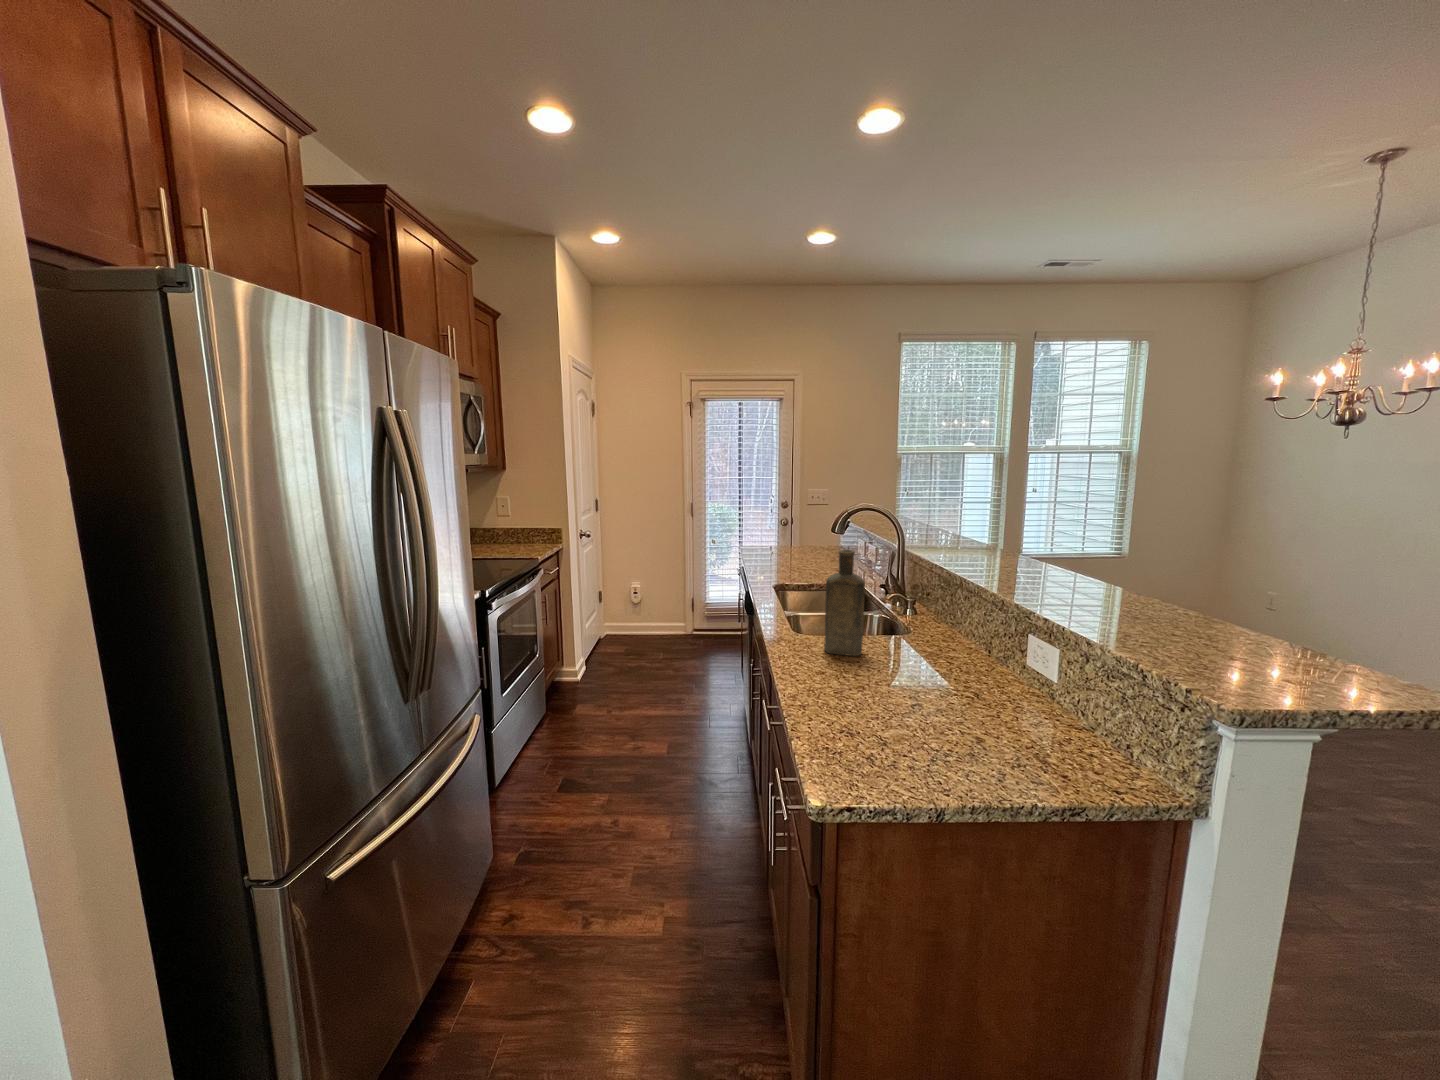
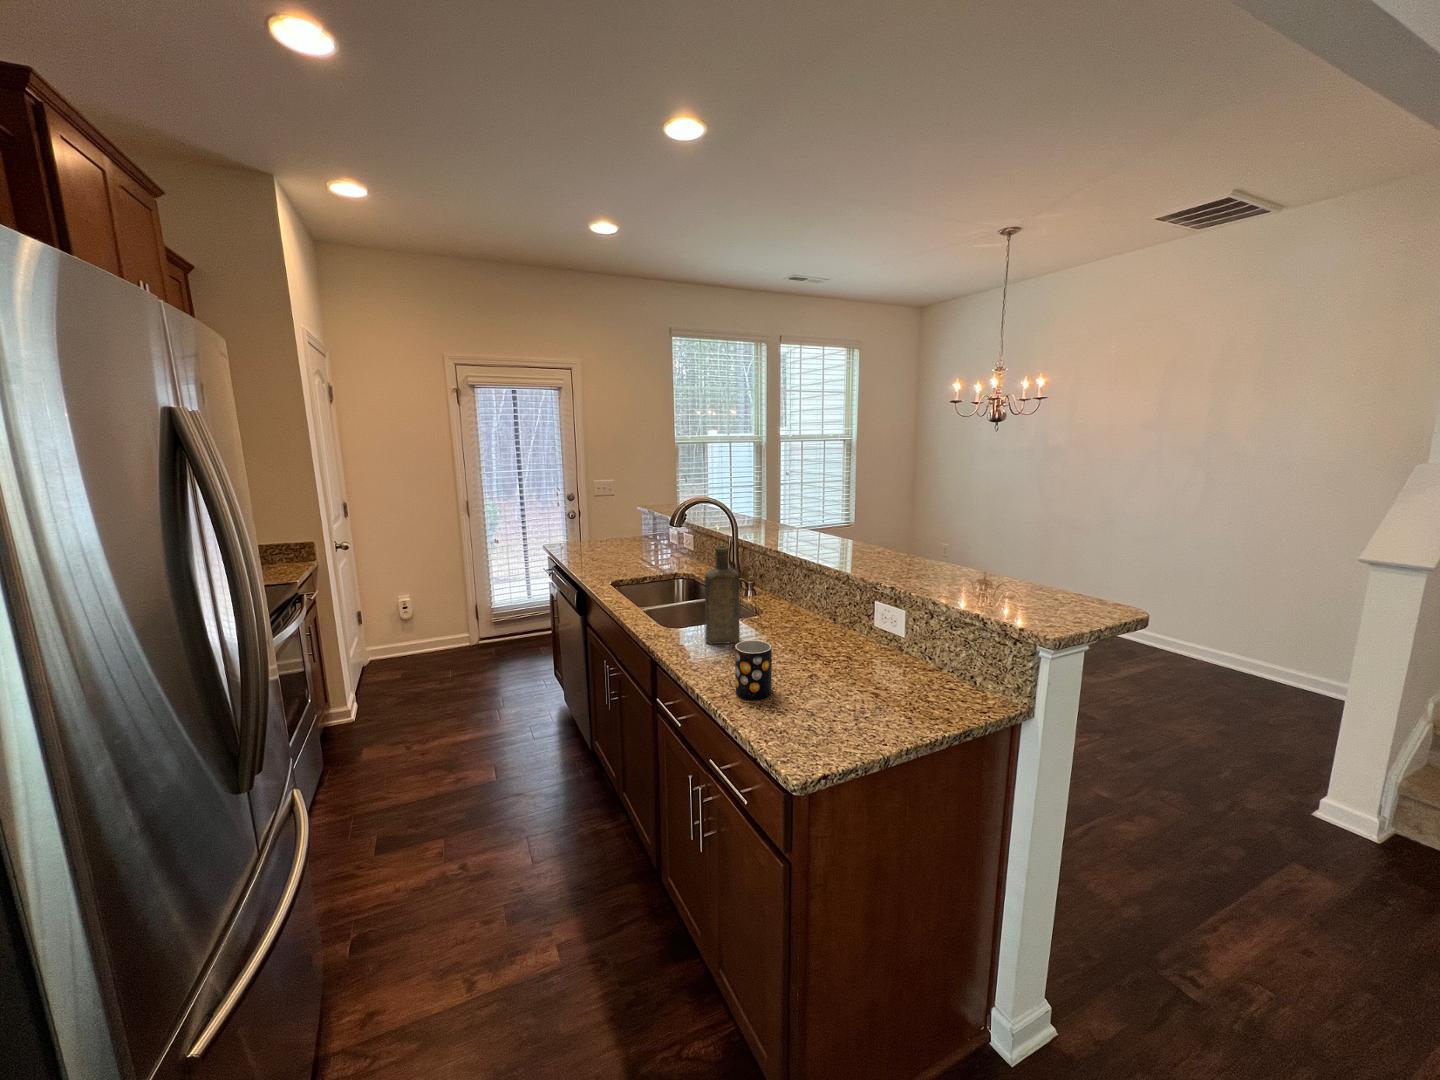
mug: none [815,649,856,714] -> present [735,640,772,700]

